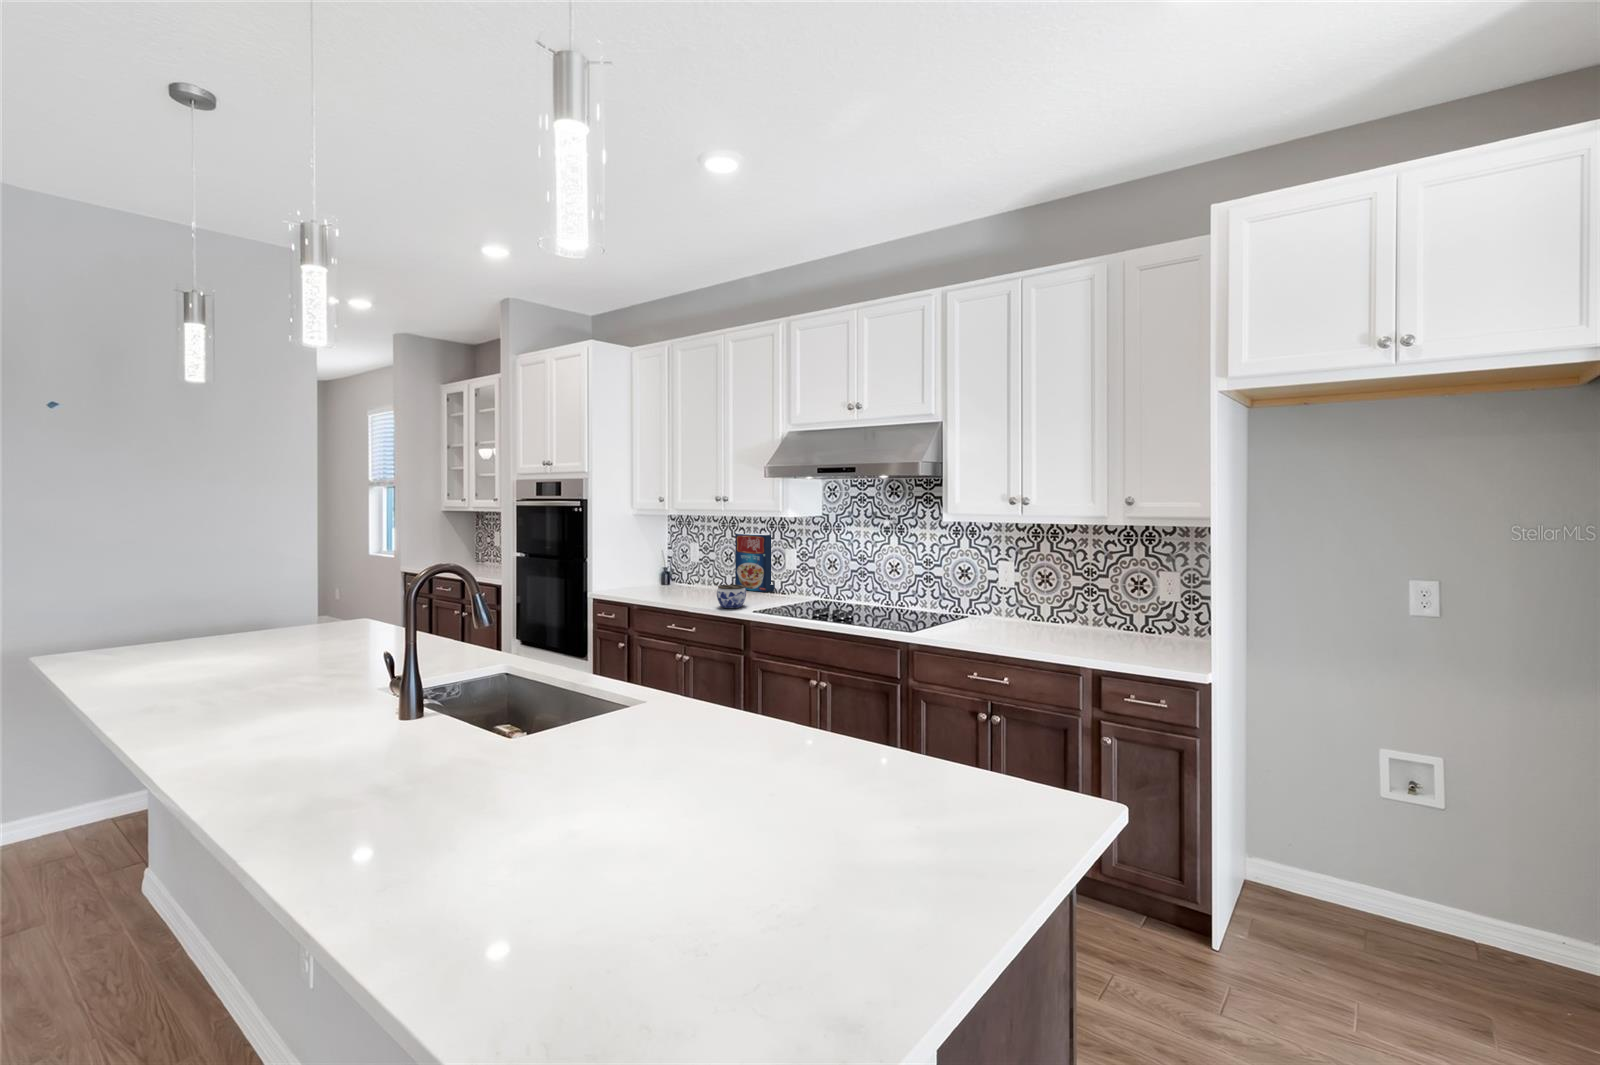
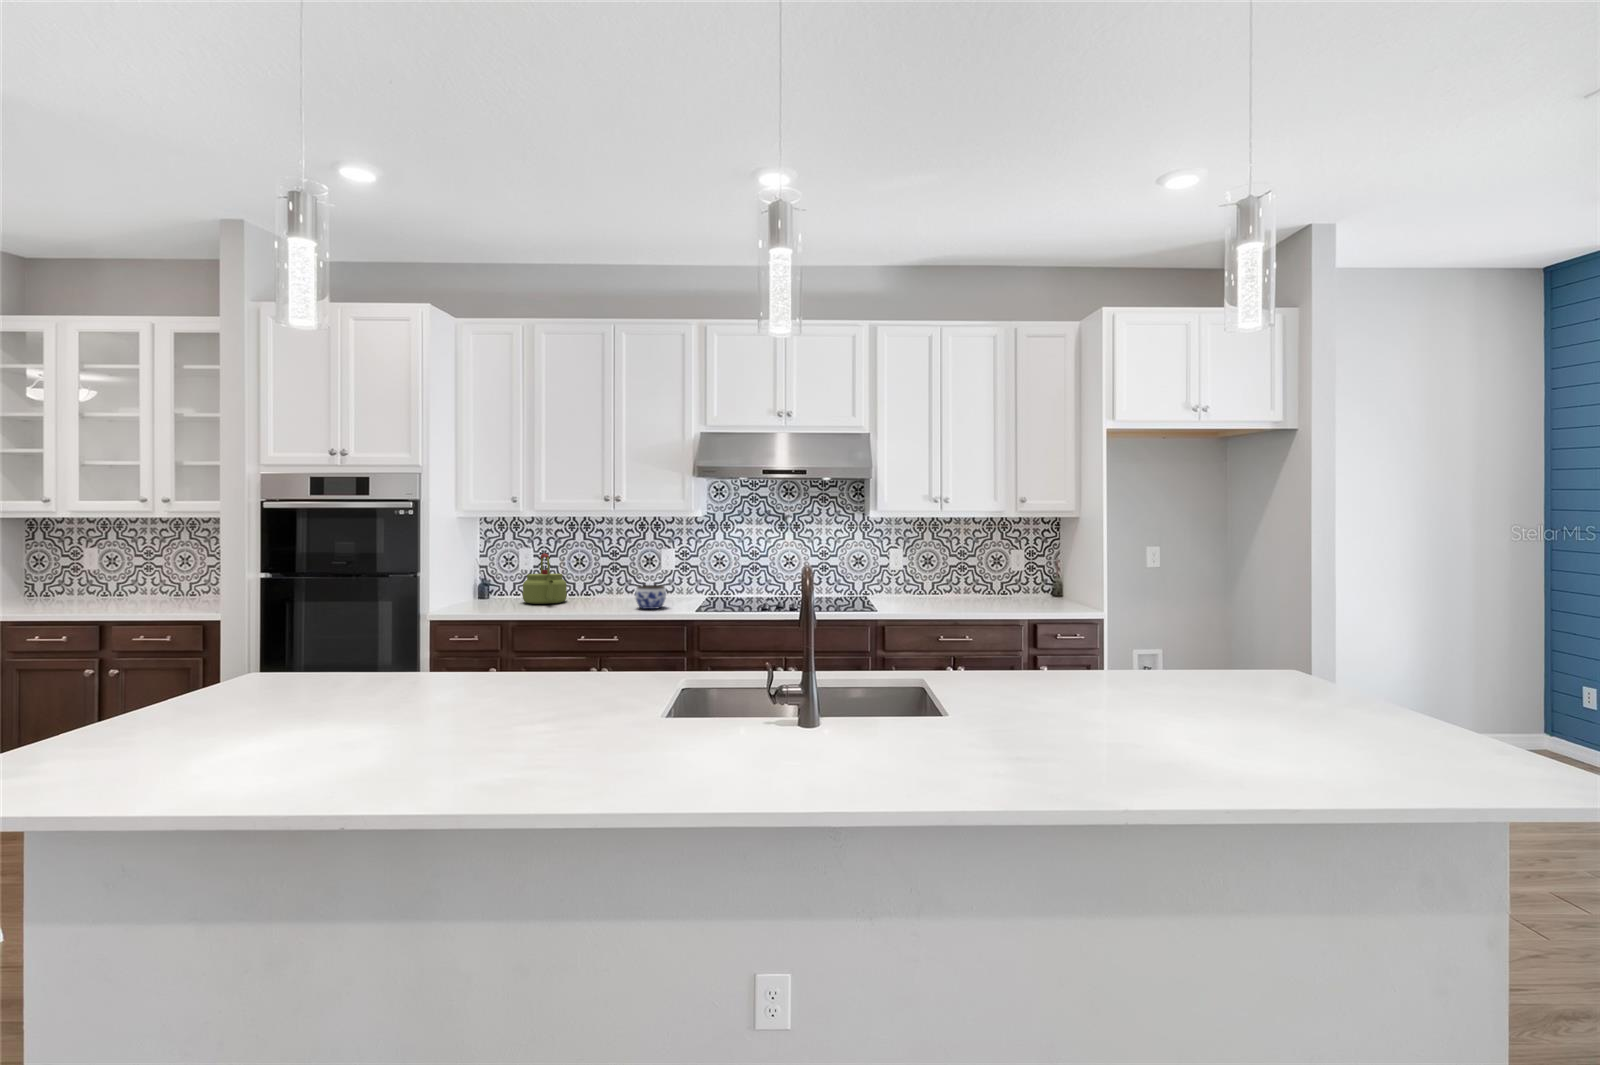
cereal box: present [735,533,774,592] -> none [595,536,640,596]
kettle: none [667,548,705,593] -> present [523,553,567,604]

